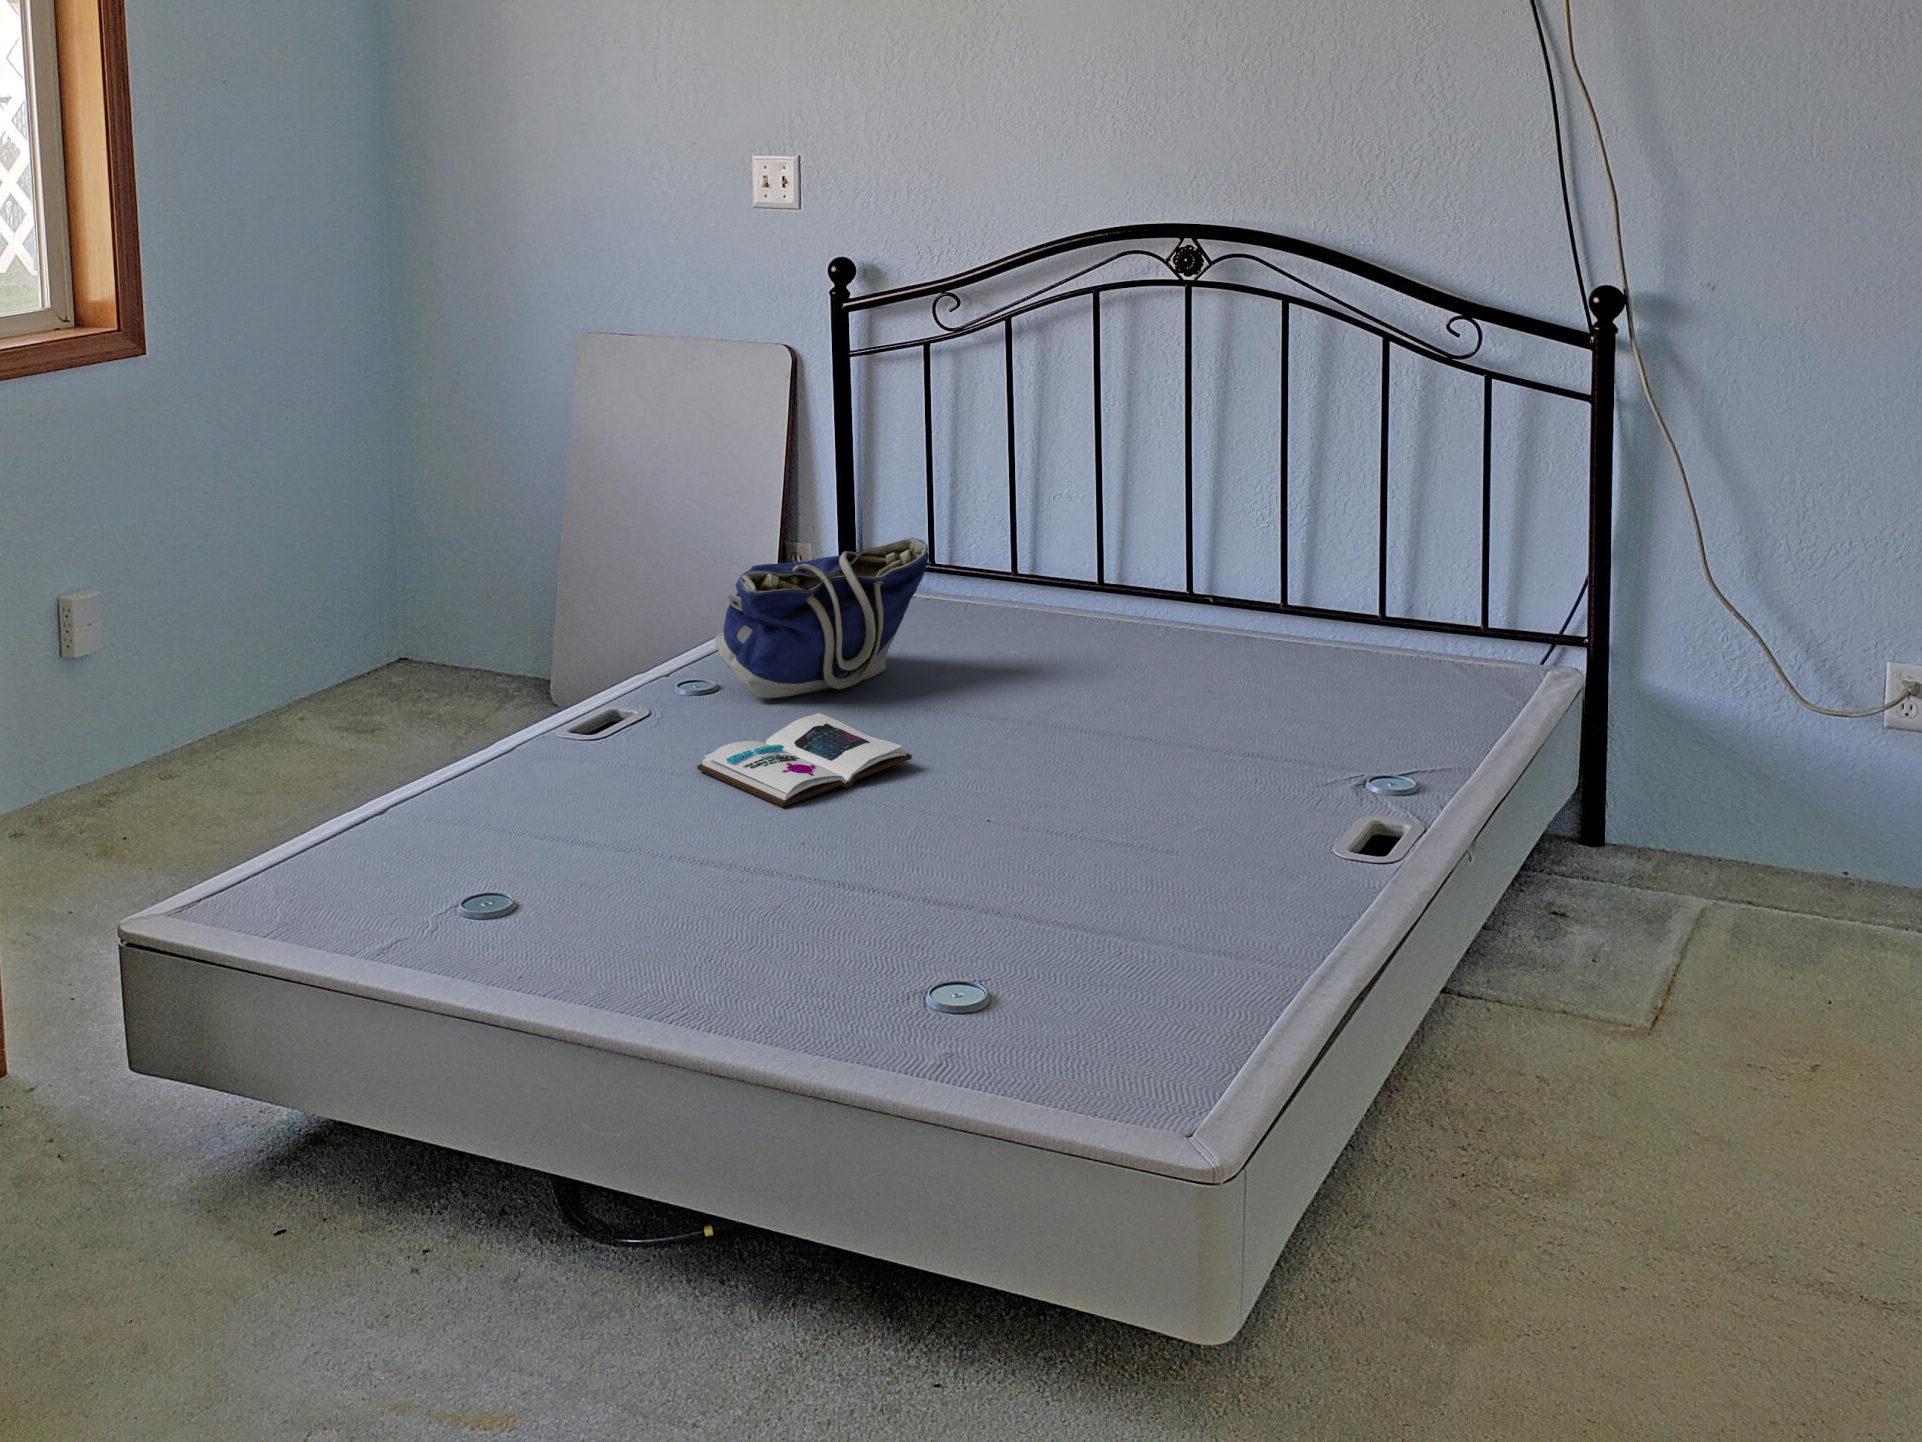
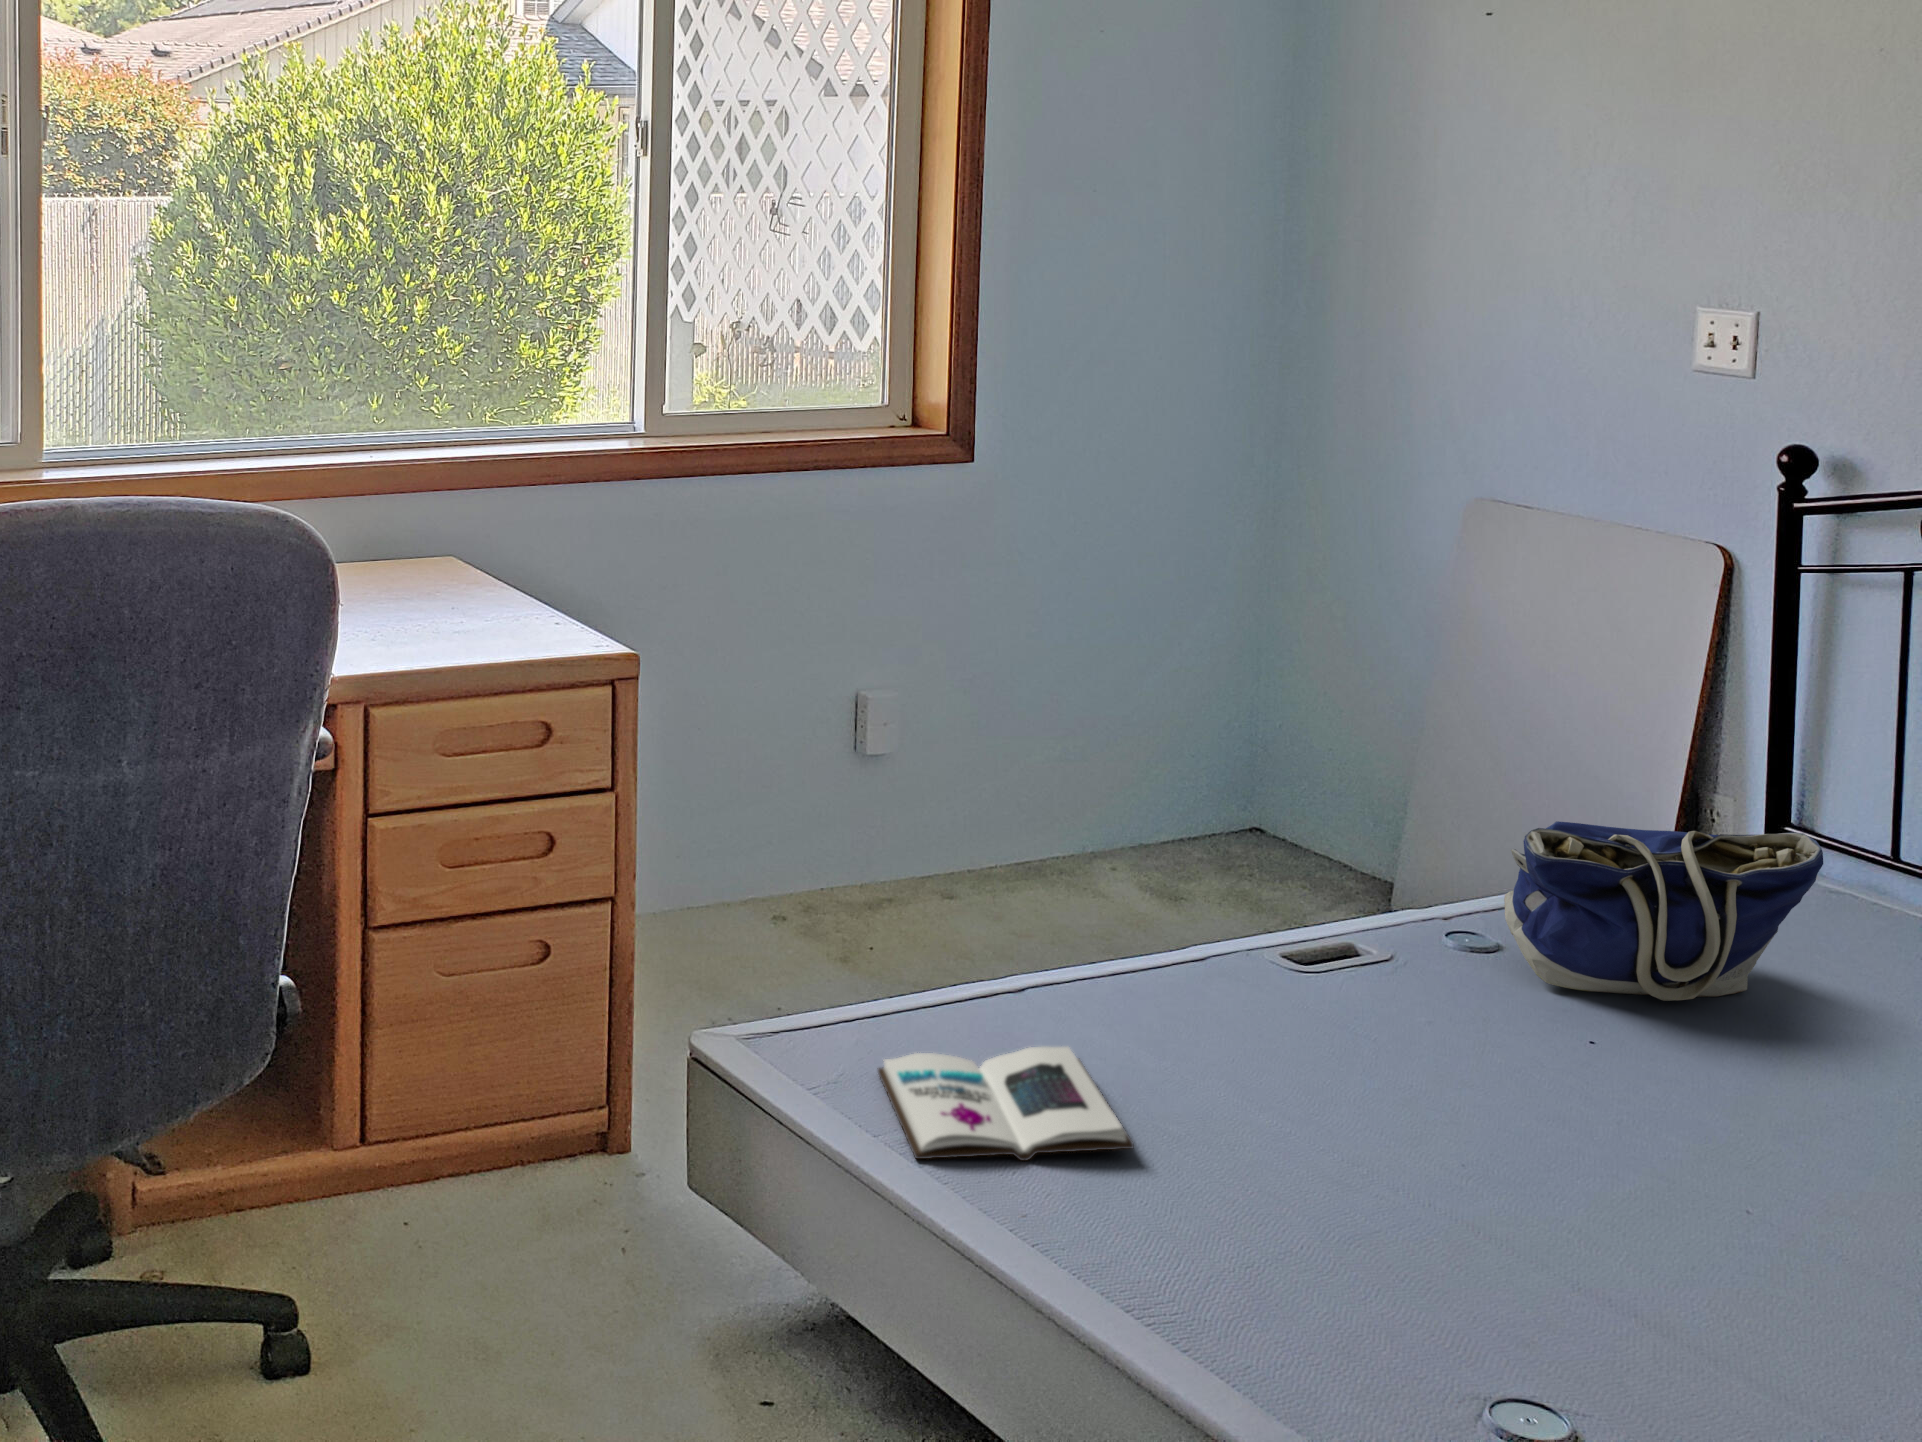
book: present [697,713,912,807] -> present [878,1046,1134,1161]

